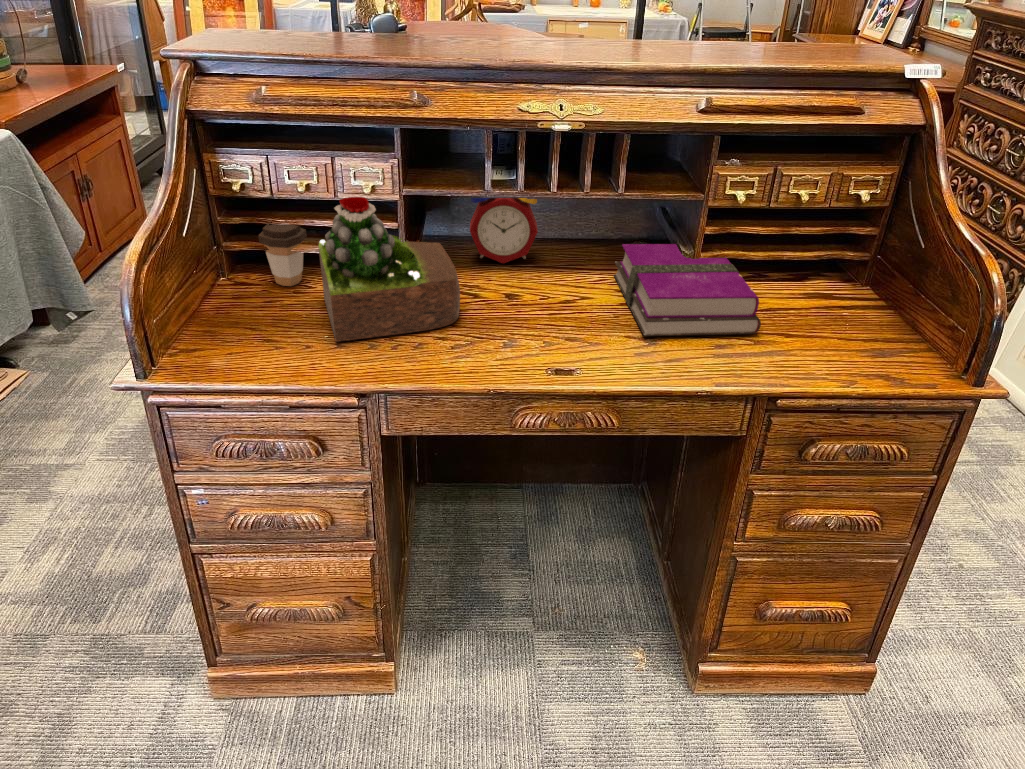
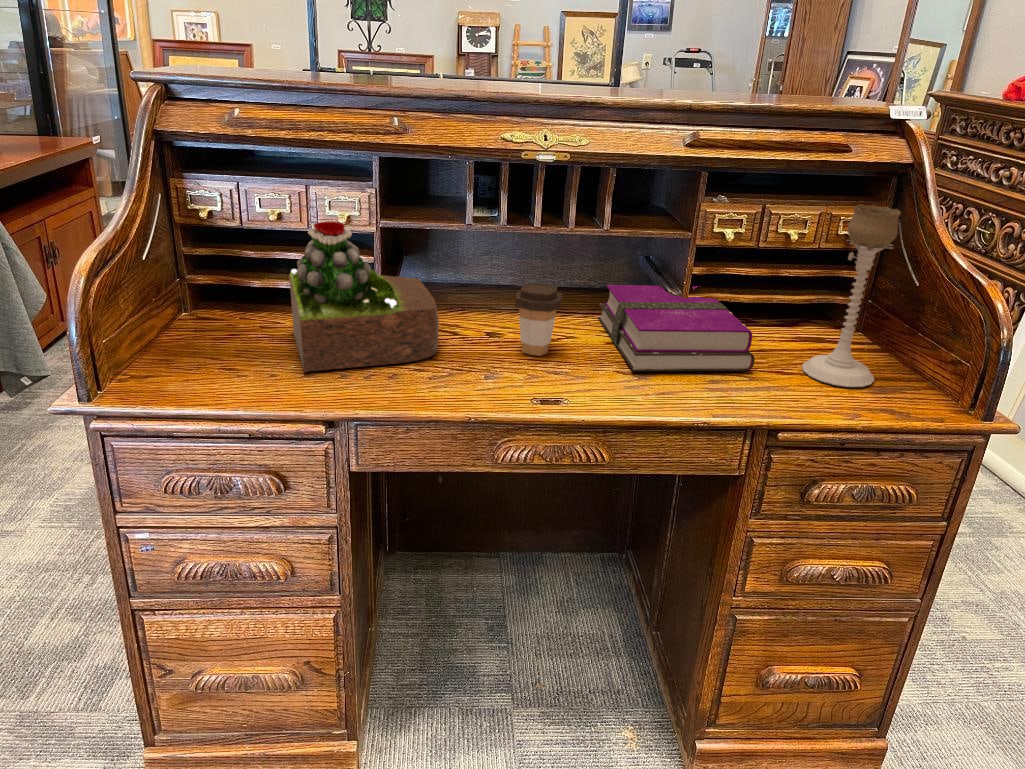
candle holder: none [808,174,908,351] -> present [802,205,901,387]
alarm clock: present [470,198,538,263] -> none [449,208,520,306]
coffee cup: present [258,224,307,286] -> present [515,283,562,356]

